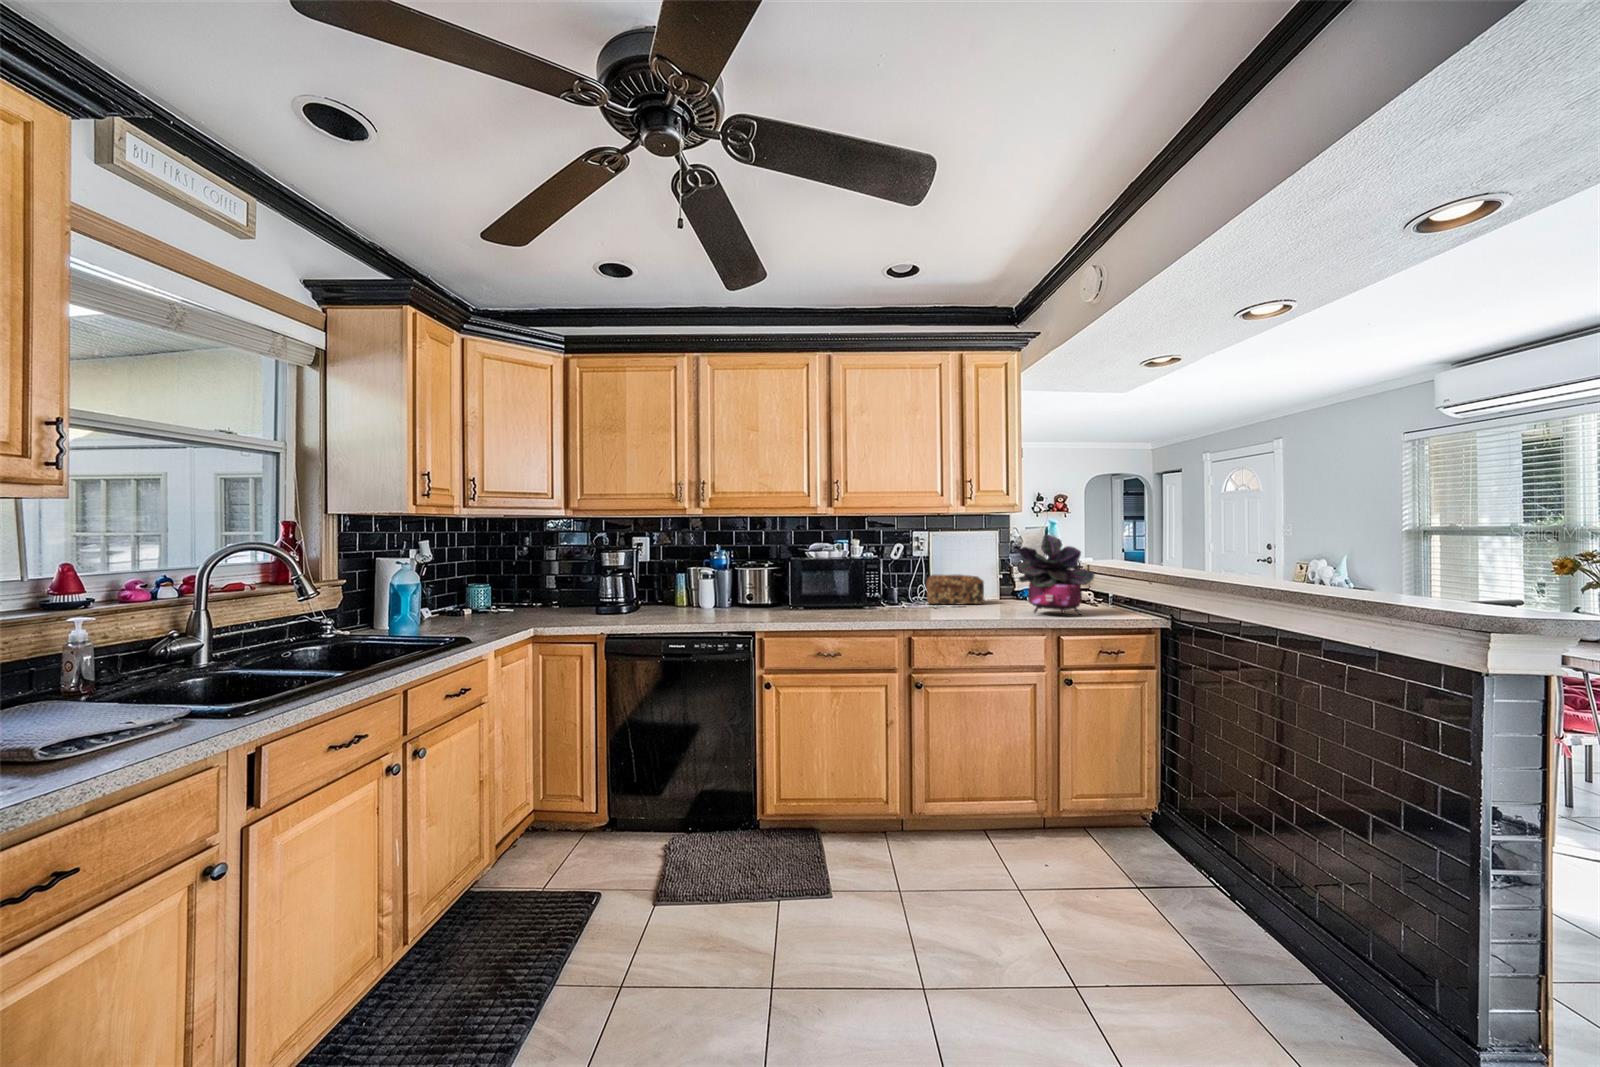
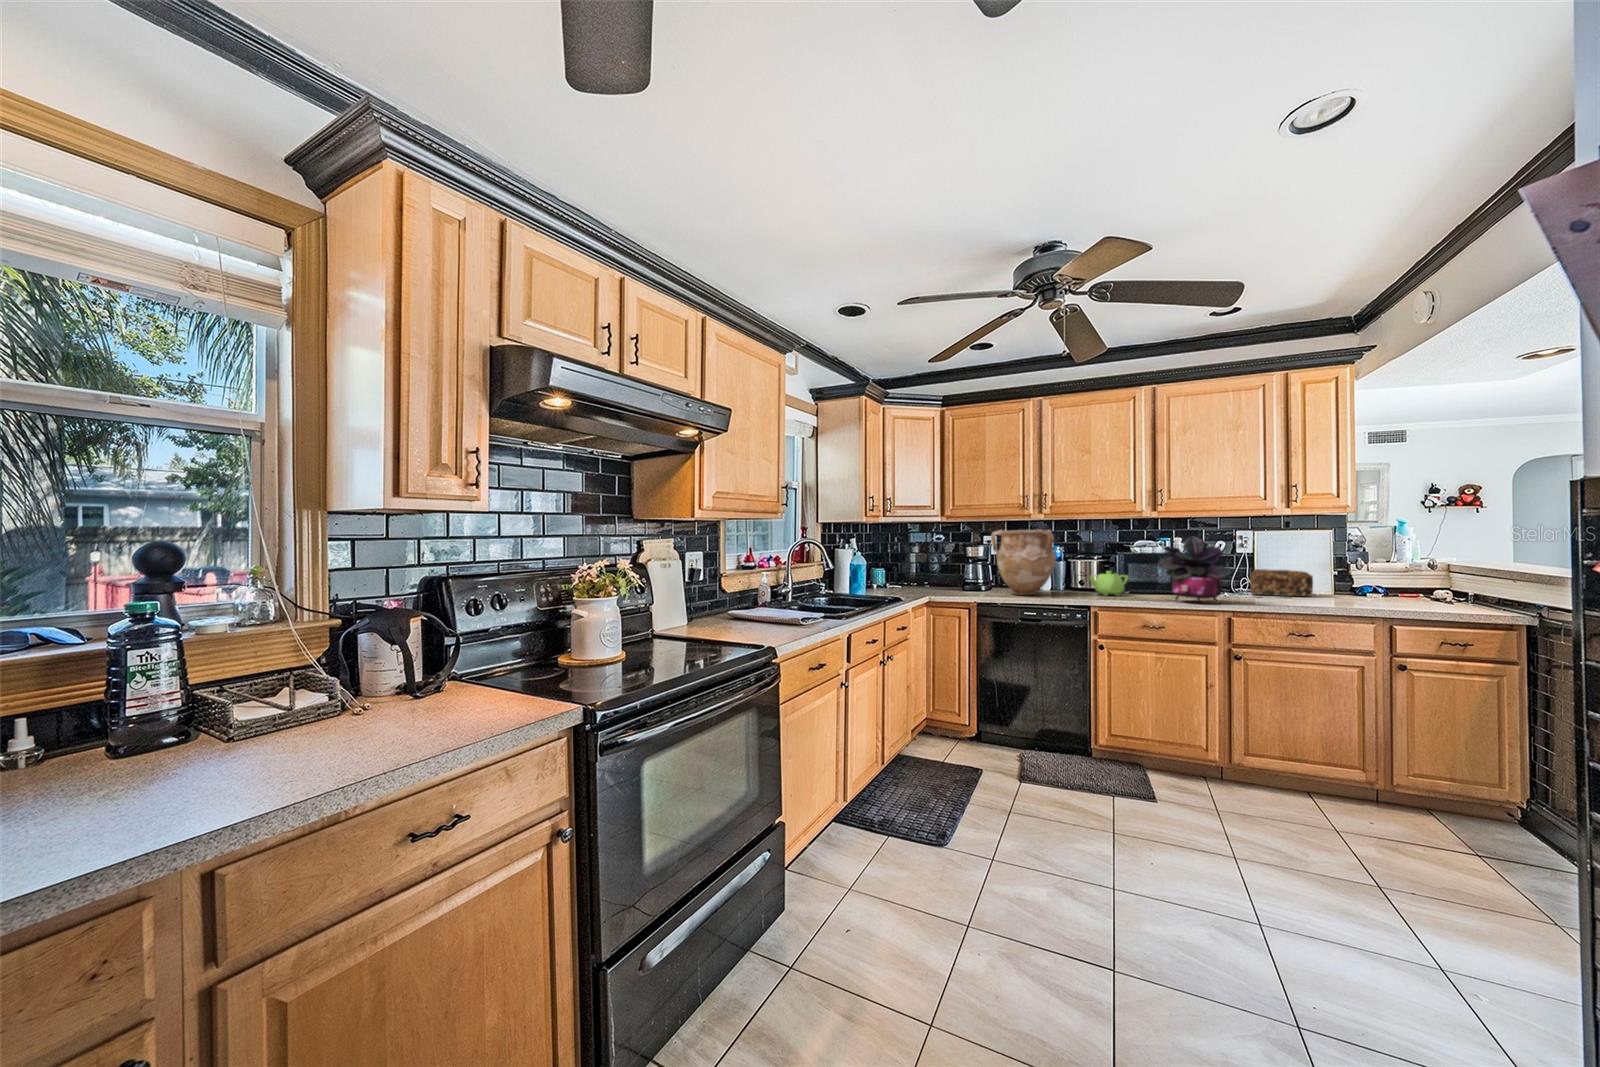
vase: none [630,528,717,619] -> present [991,529,1056,595]
potted plant: present [1017,534,1094,615] -> present [1158,536,1231,603]
teapot: none [756,582,802,614] -> present [1089,571,1128,596]

